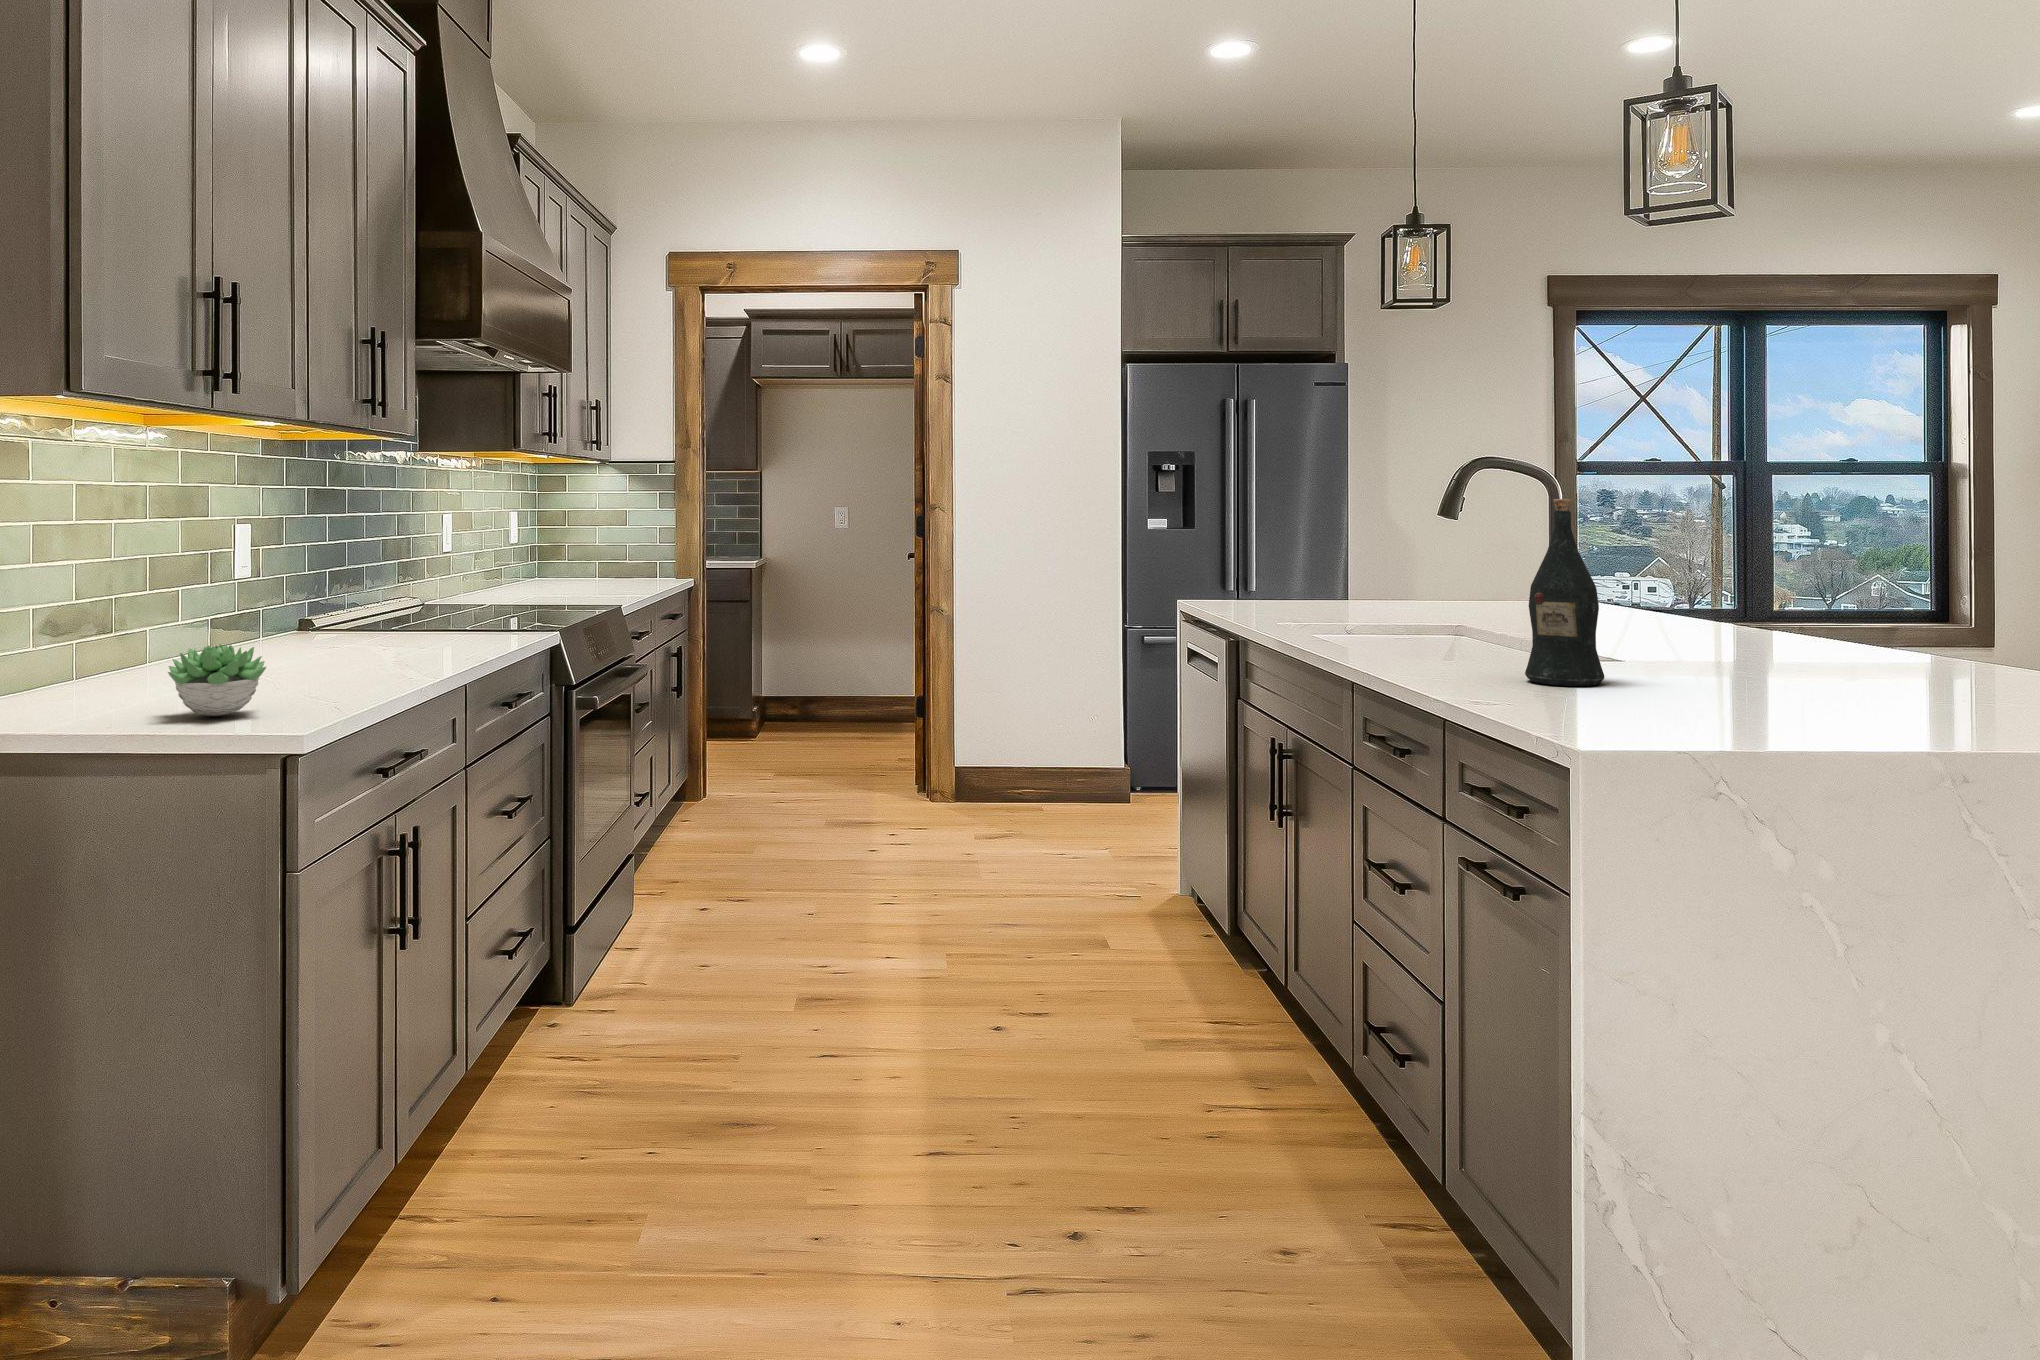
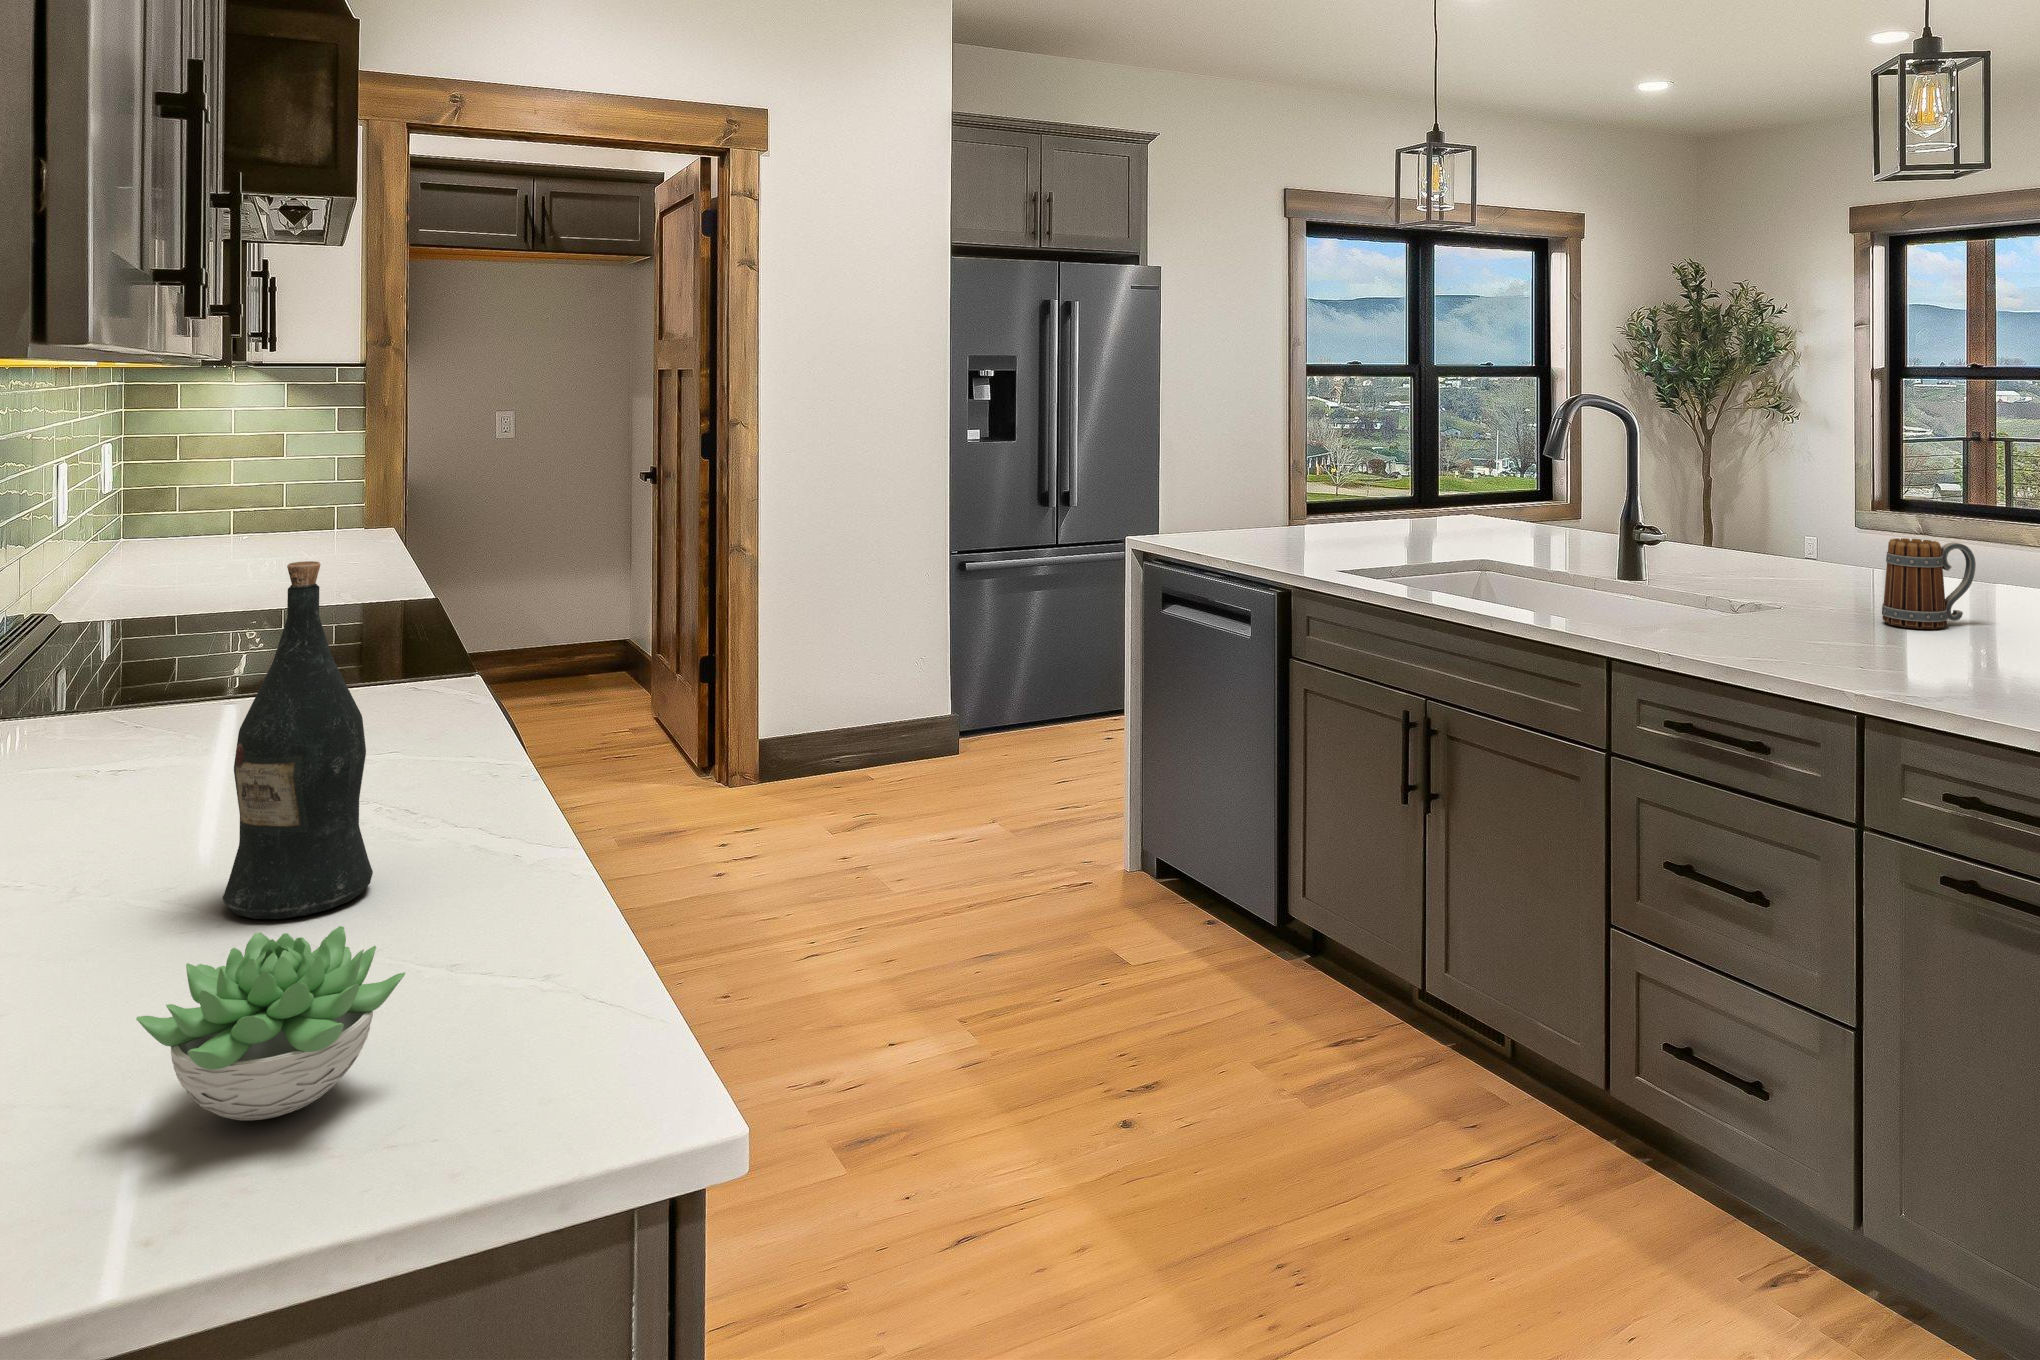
wine bottle: present [1525,499,1605,686] -> present [223,561,373,919]
mug: none [1742,579,1850,670] -> present [1882,538,1976,629]

